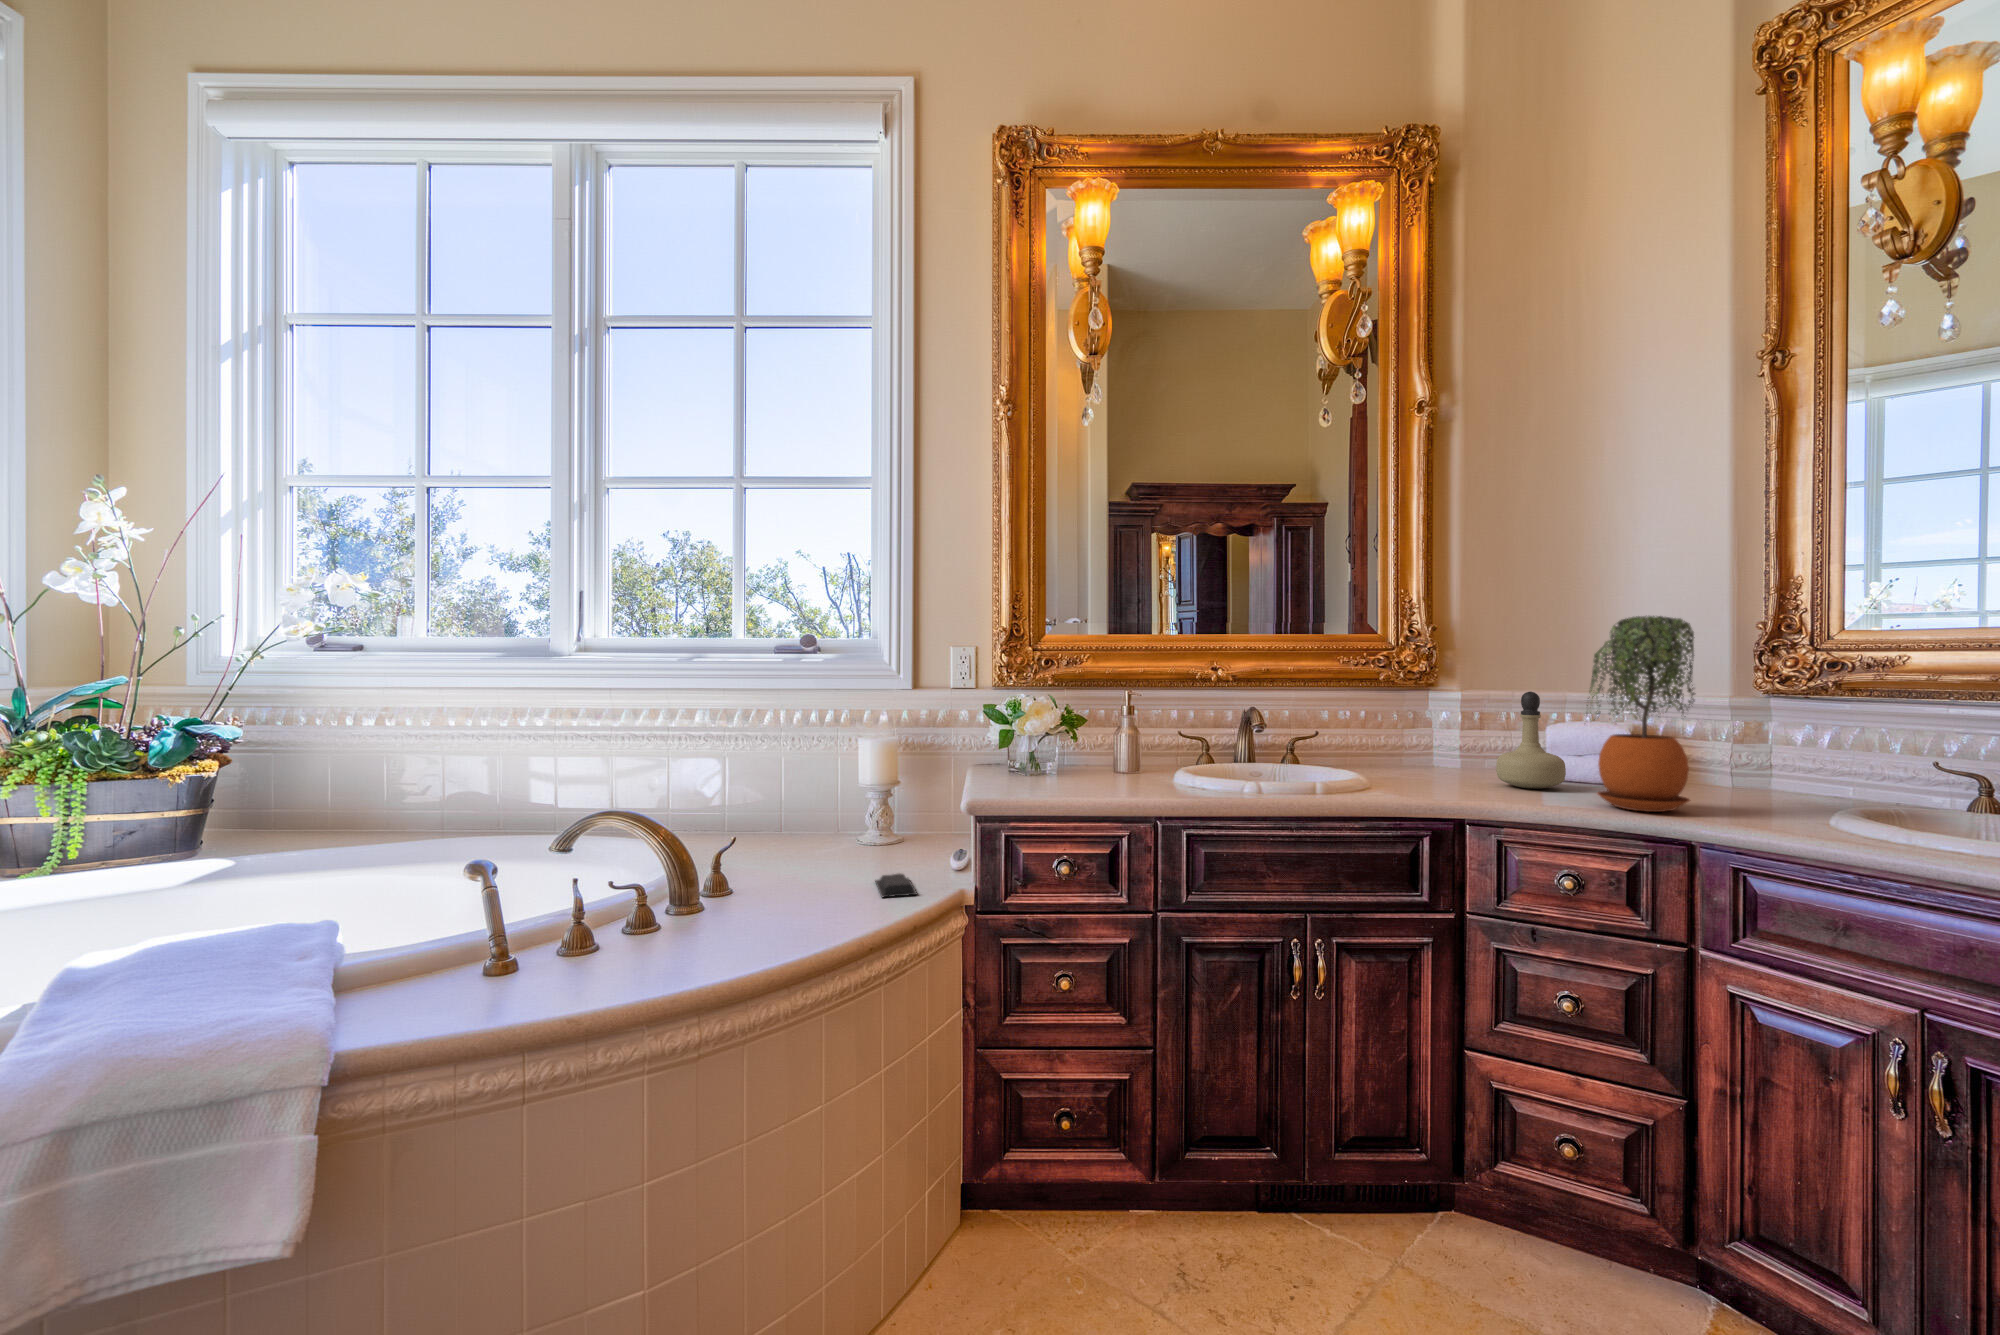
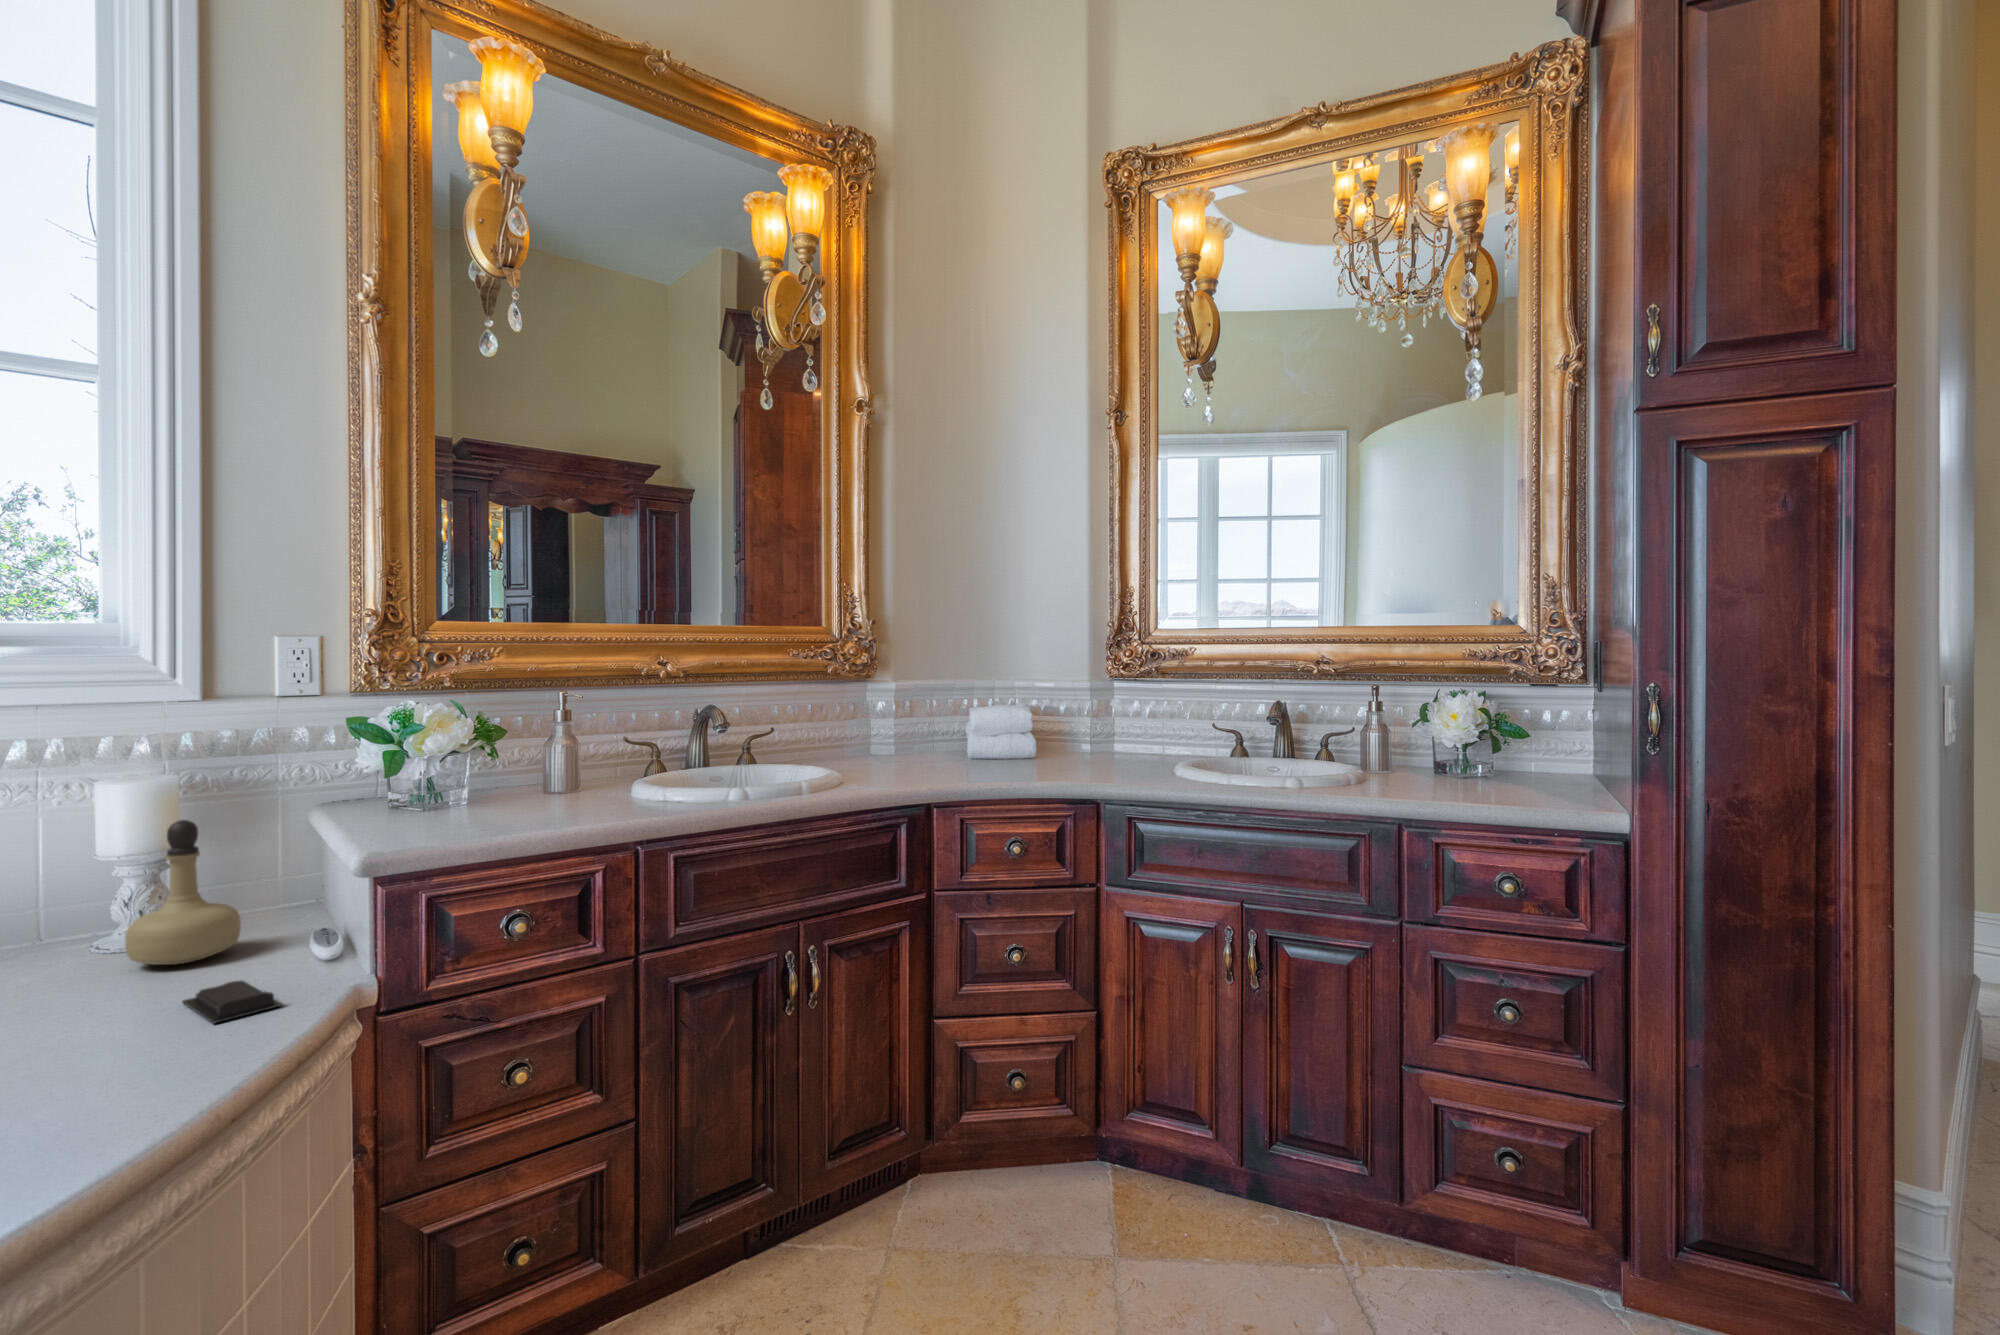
potted plant: present [1587,616,1695,812] -> none [1021,614,1096,779]
perfume bottle: present [1496,692,1566,789] -> present [125,820,241,965]

